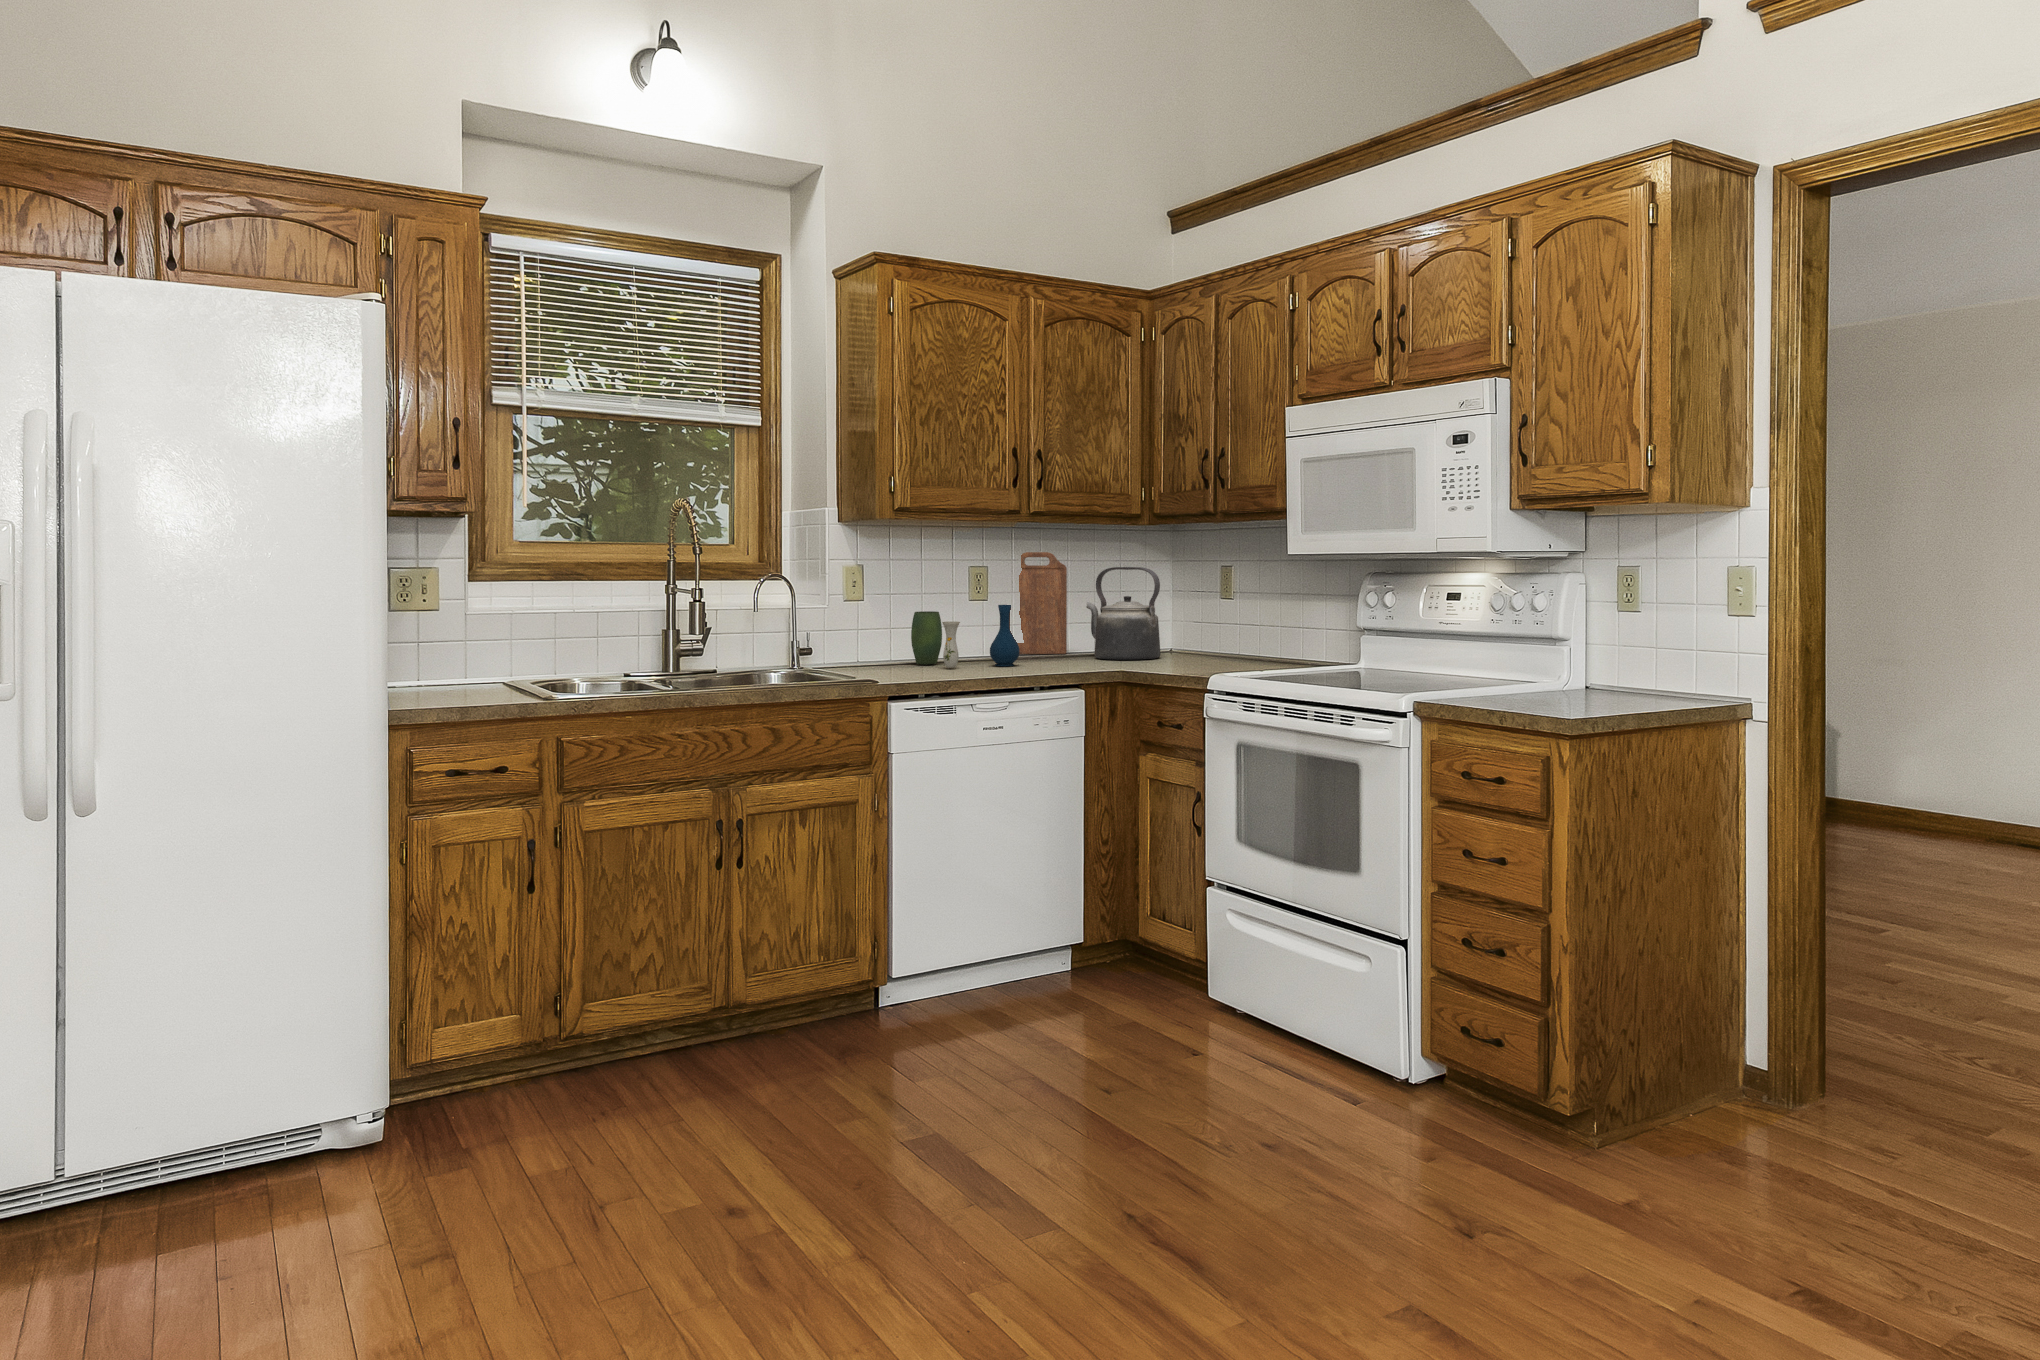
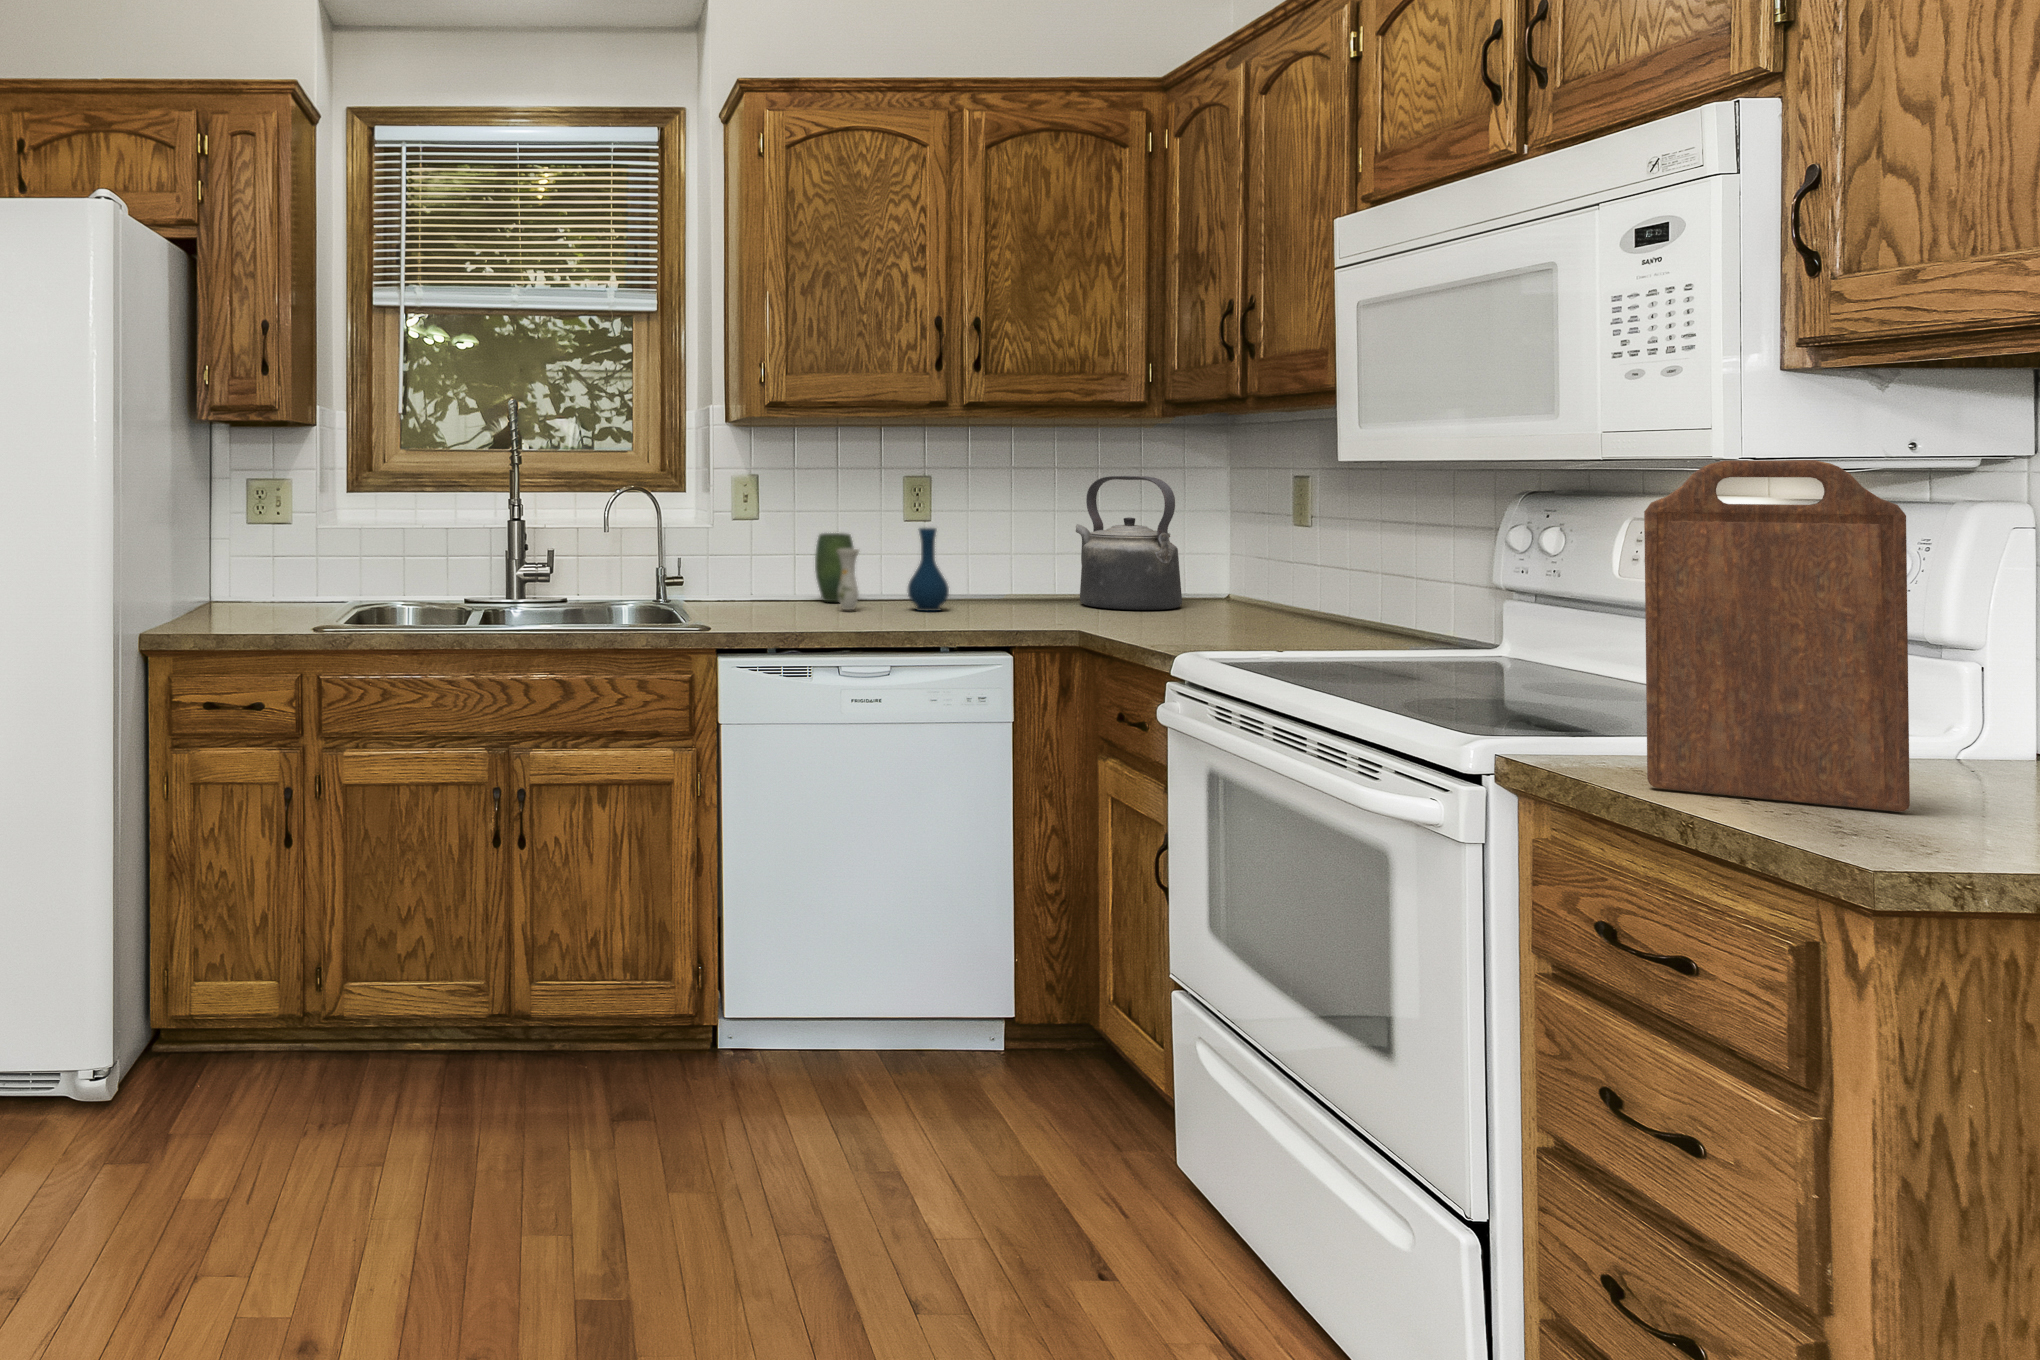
cutting board: present [1018,552,1067,654] -> present [1644,460,1910,812]

